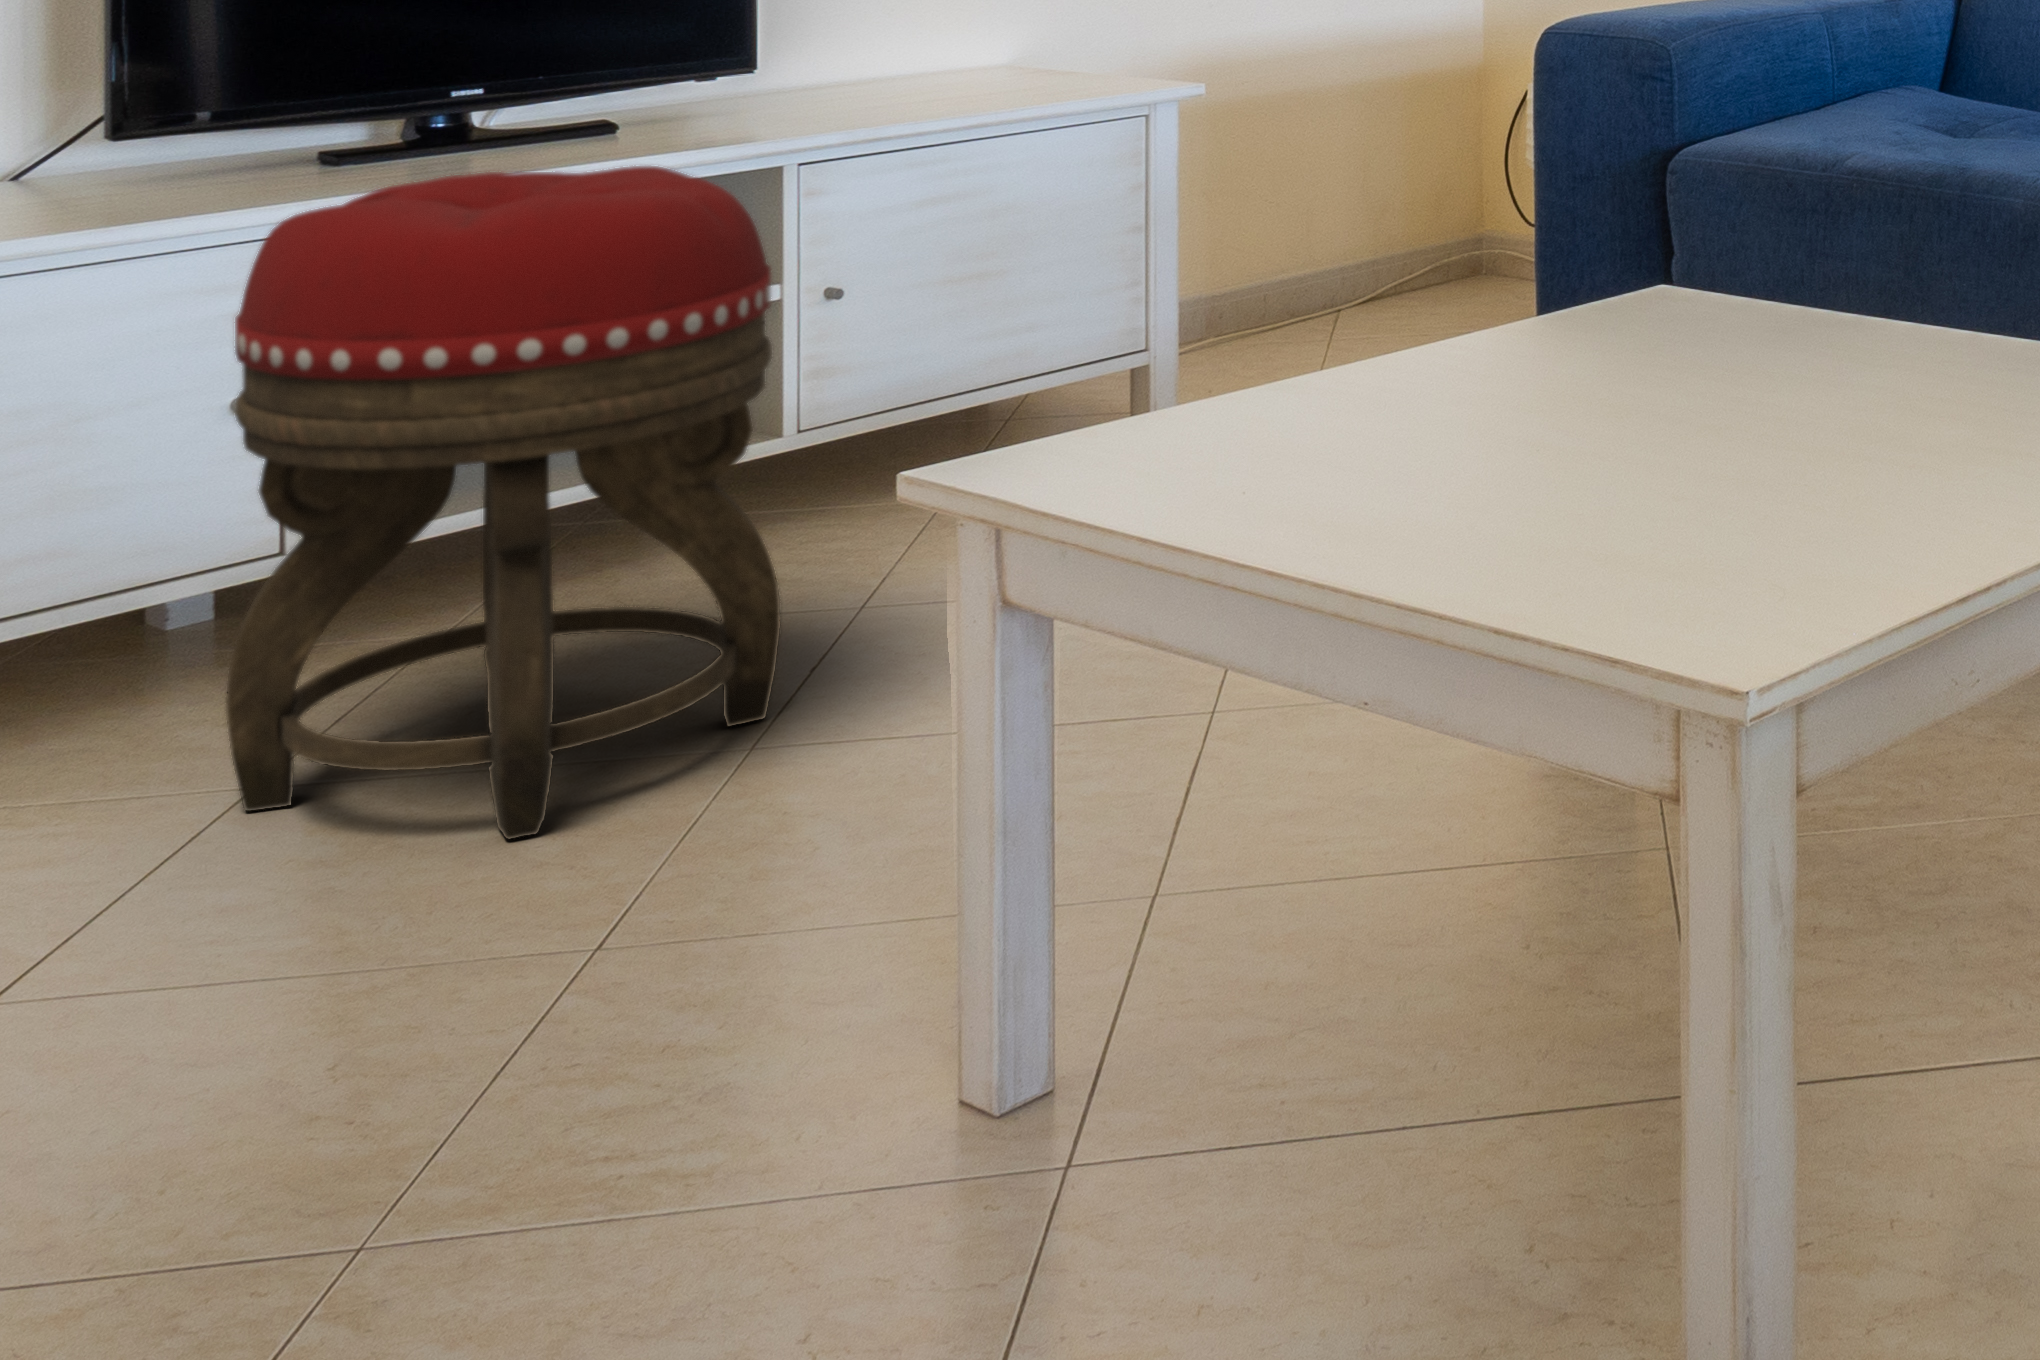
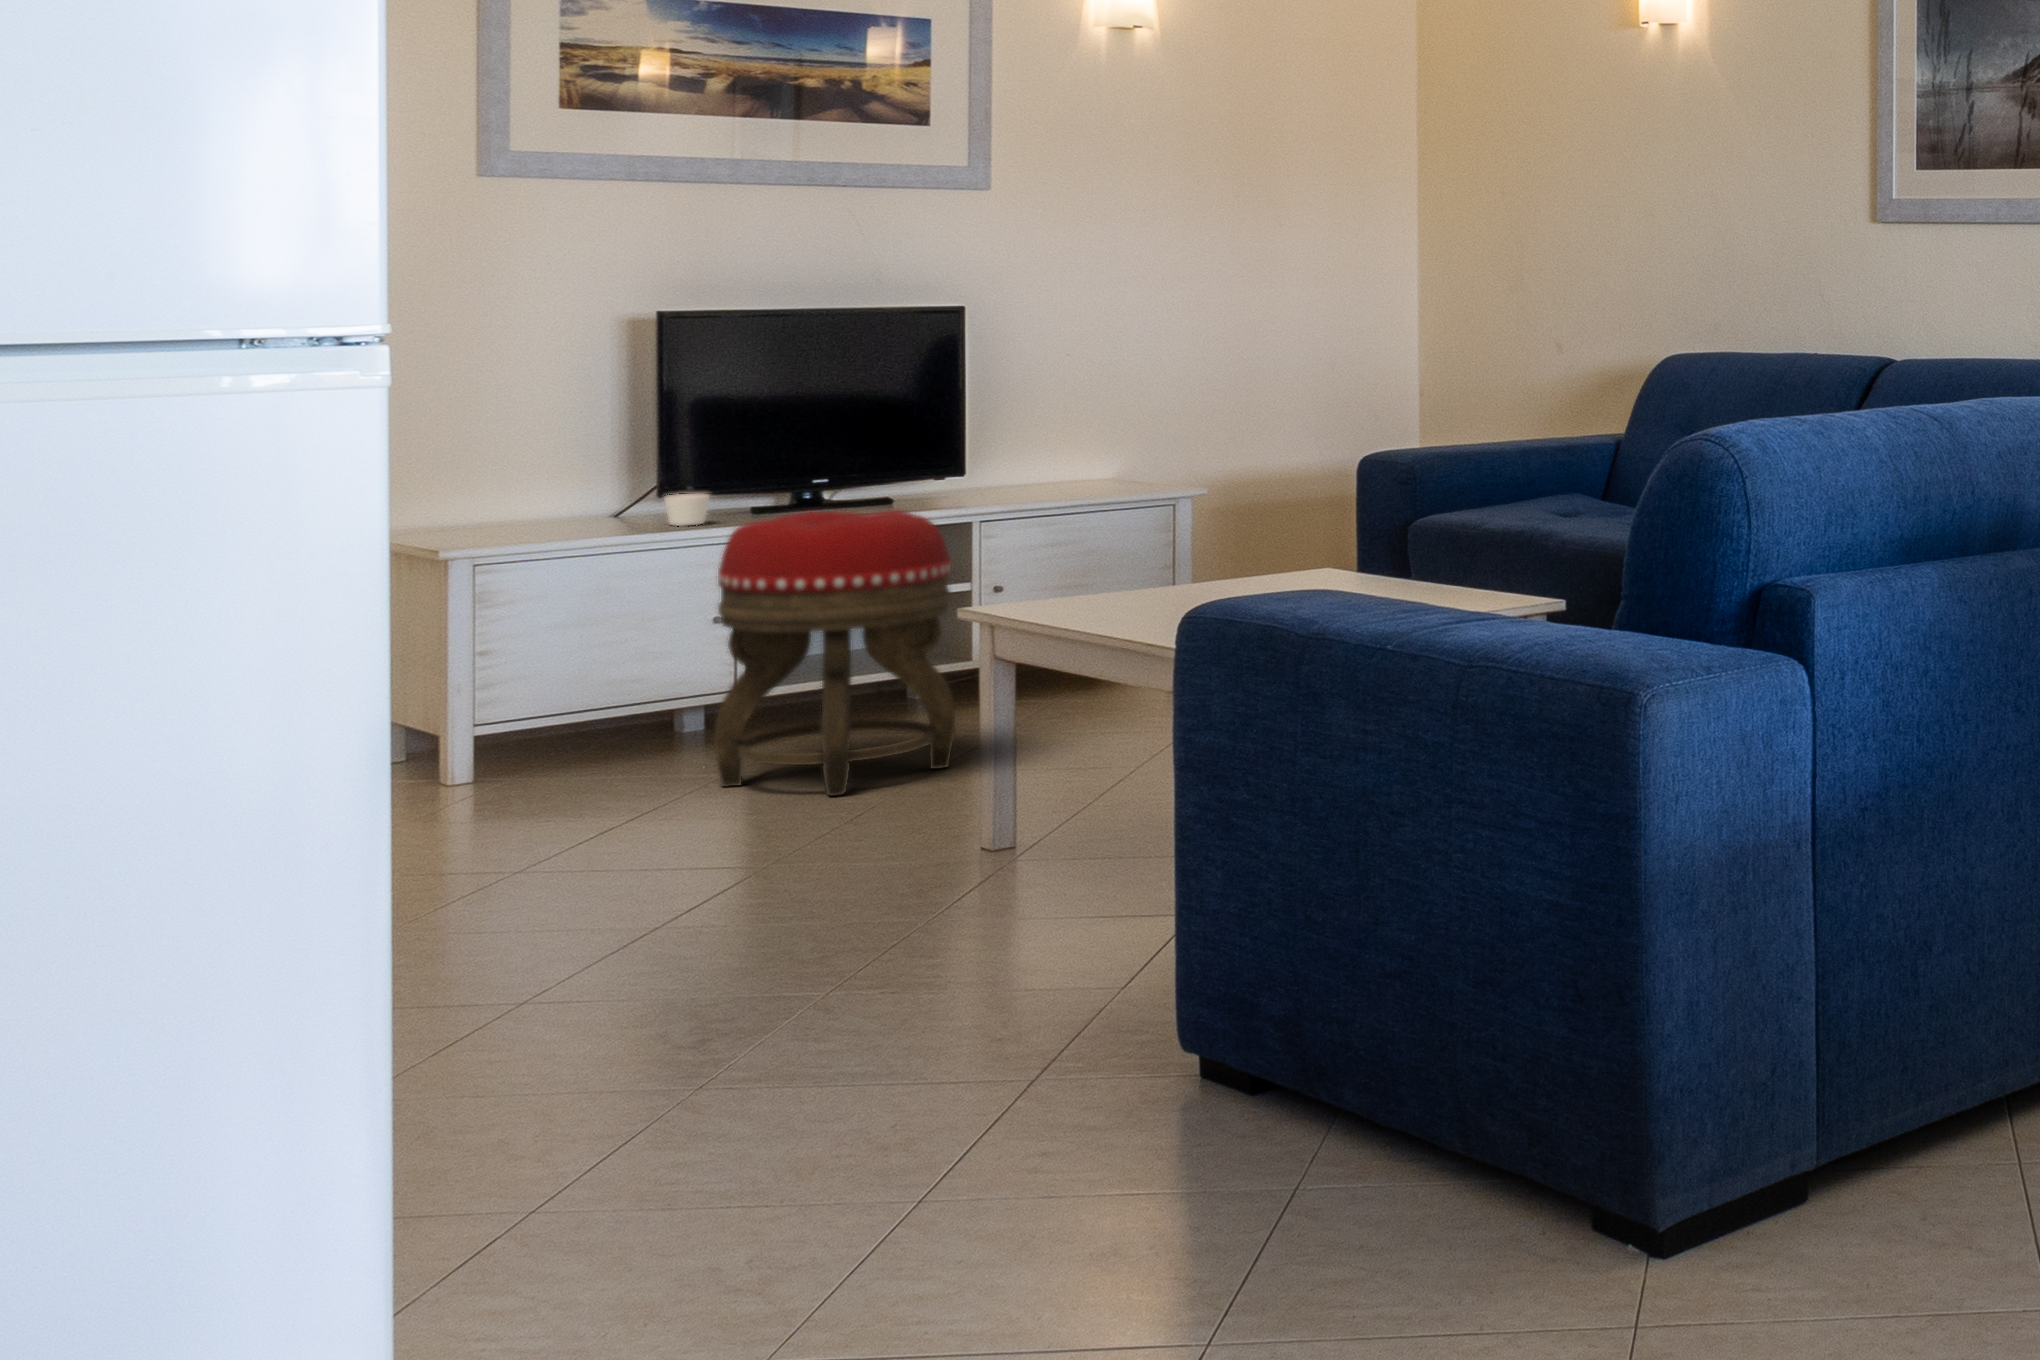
candle: none [115,131,222,202] -> present [664,494,709,526]

